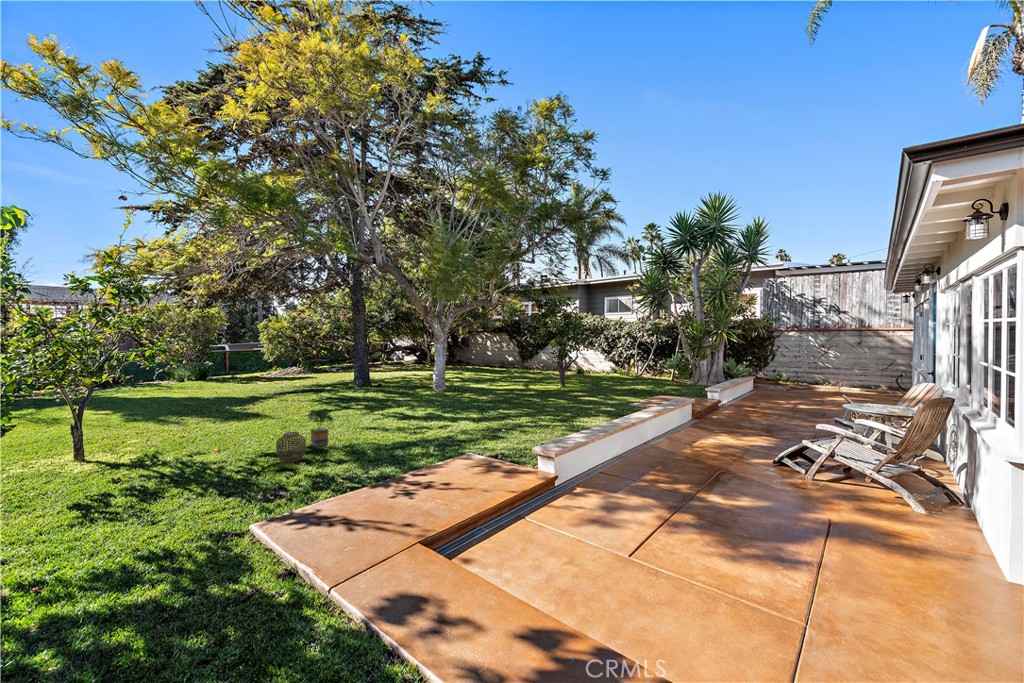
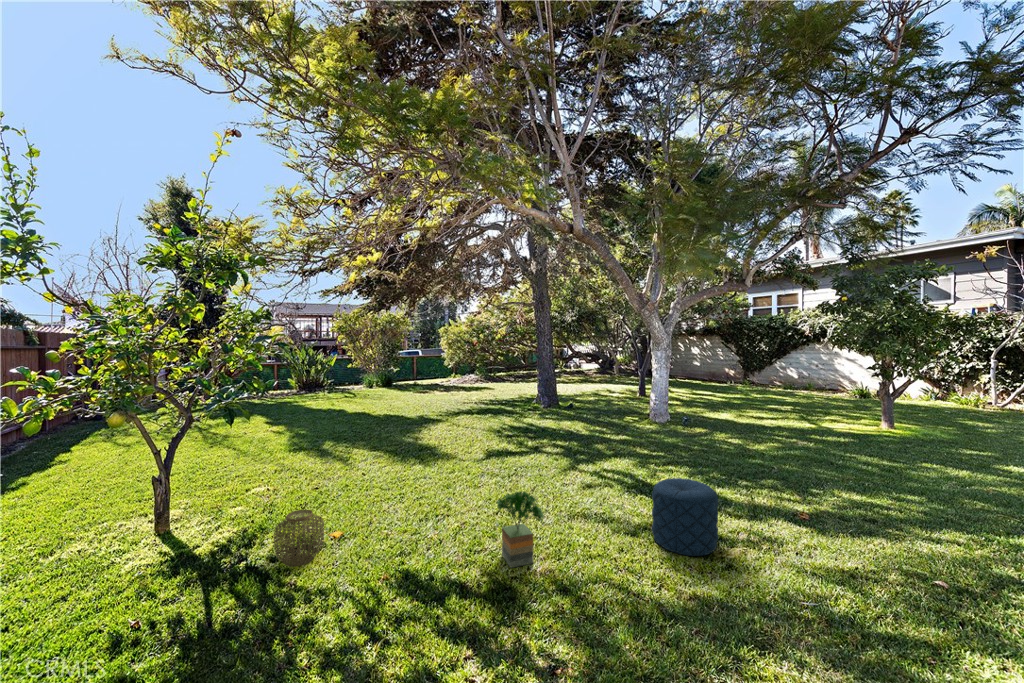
pouf: none [397,403,428,436] -> present [652,478,718,556]
woven basket: present [276,432,306,463] -> present [274,509,324,566]

